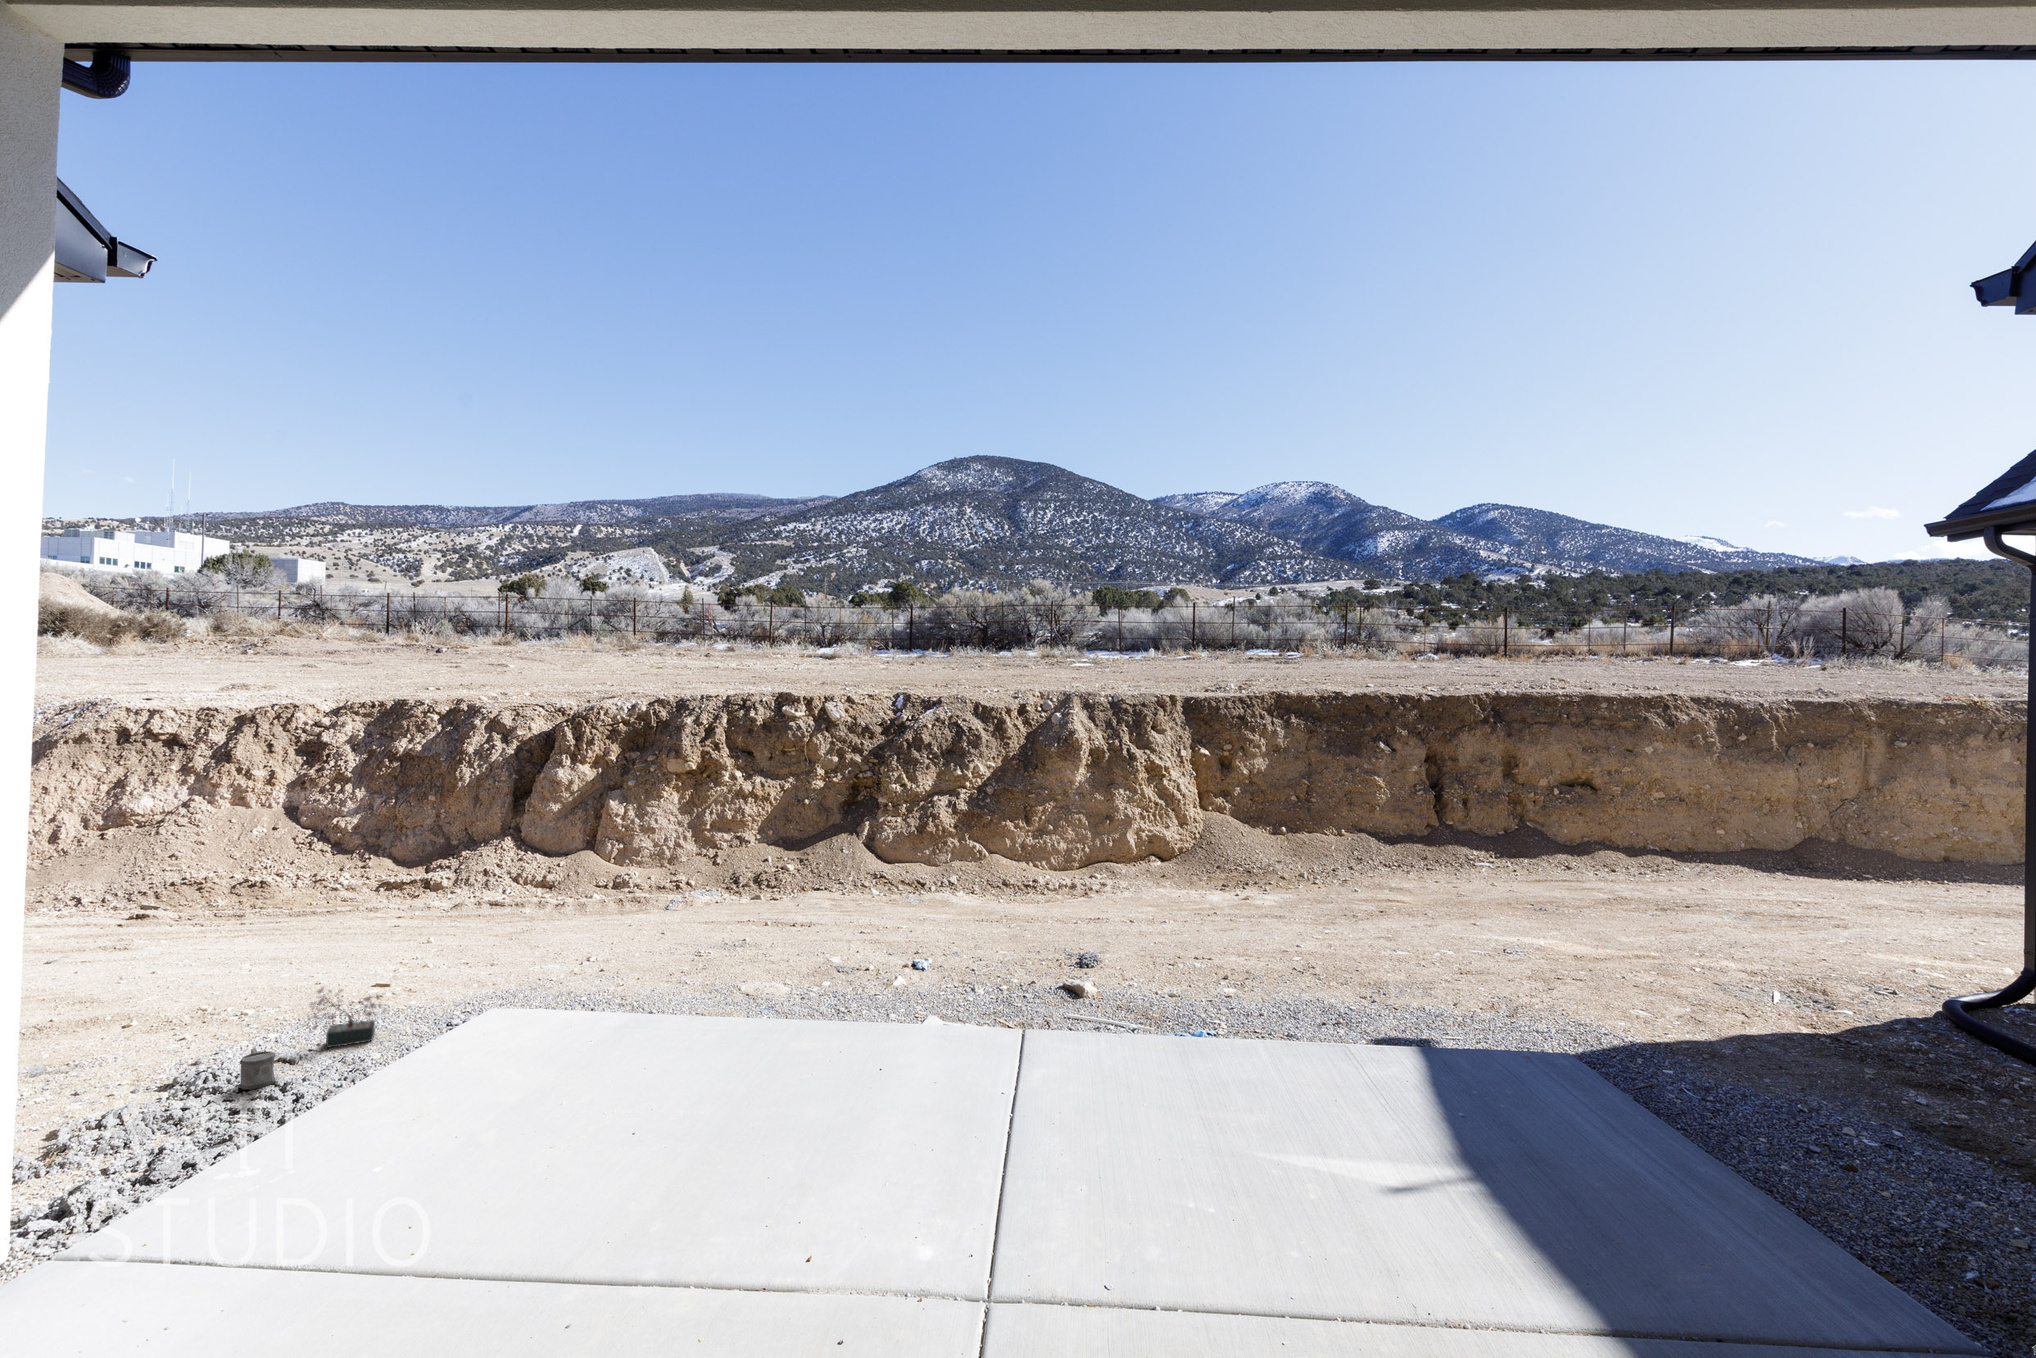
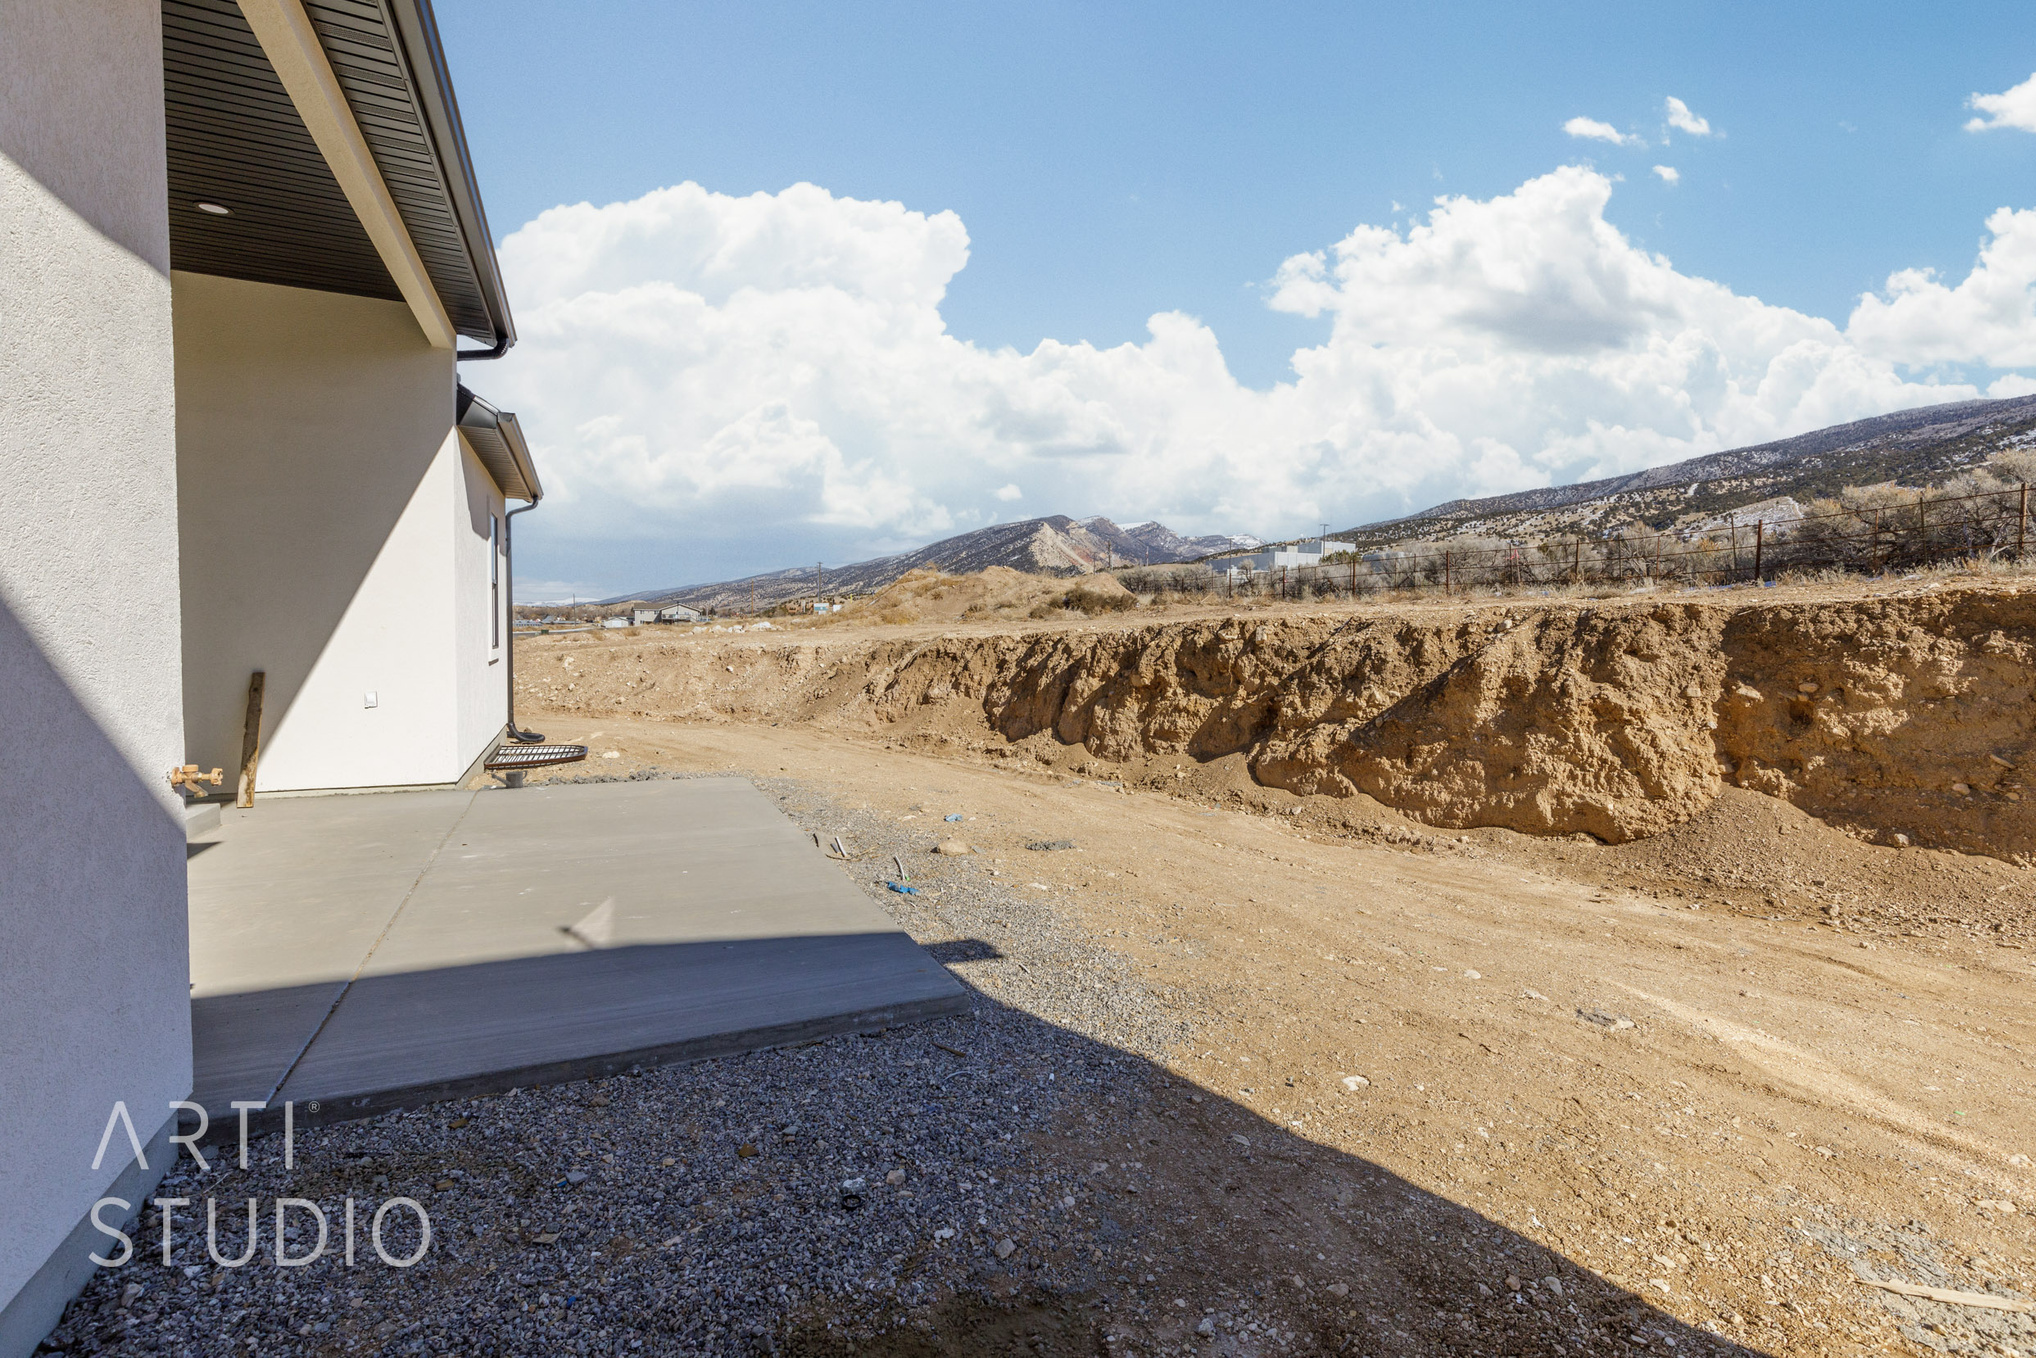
decorative plant: present [308,988,386,1048] -> none [570,751,610,786]

